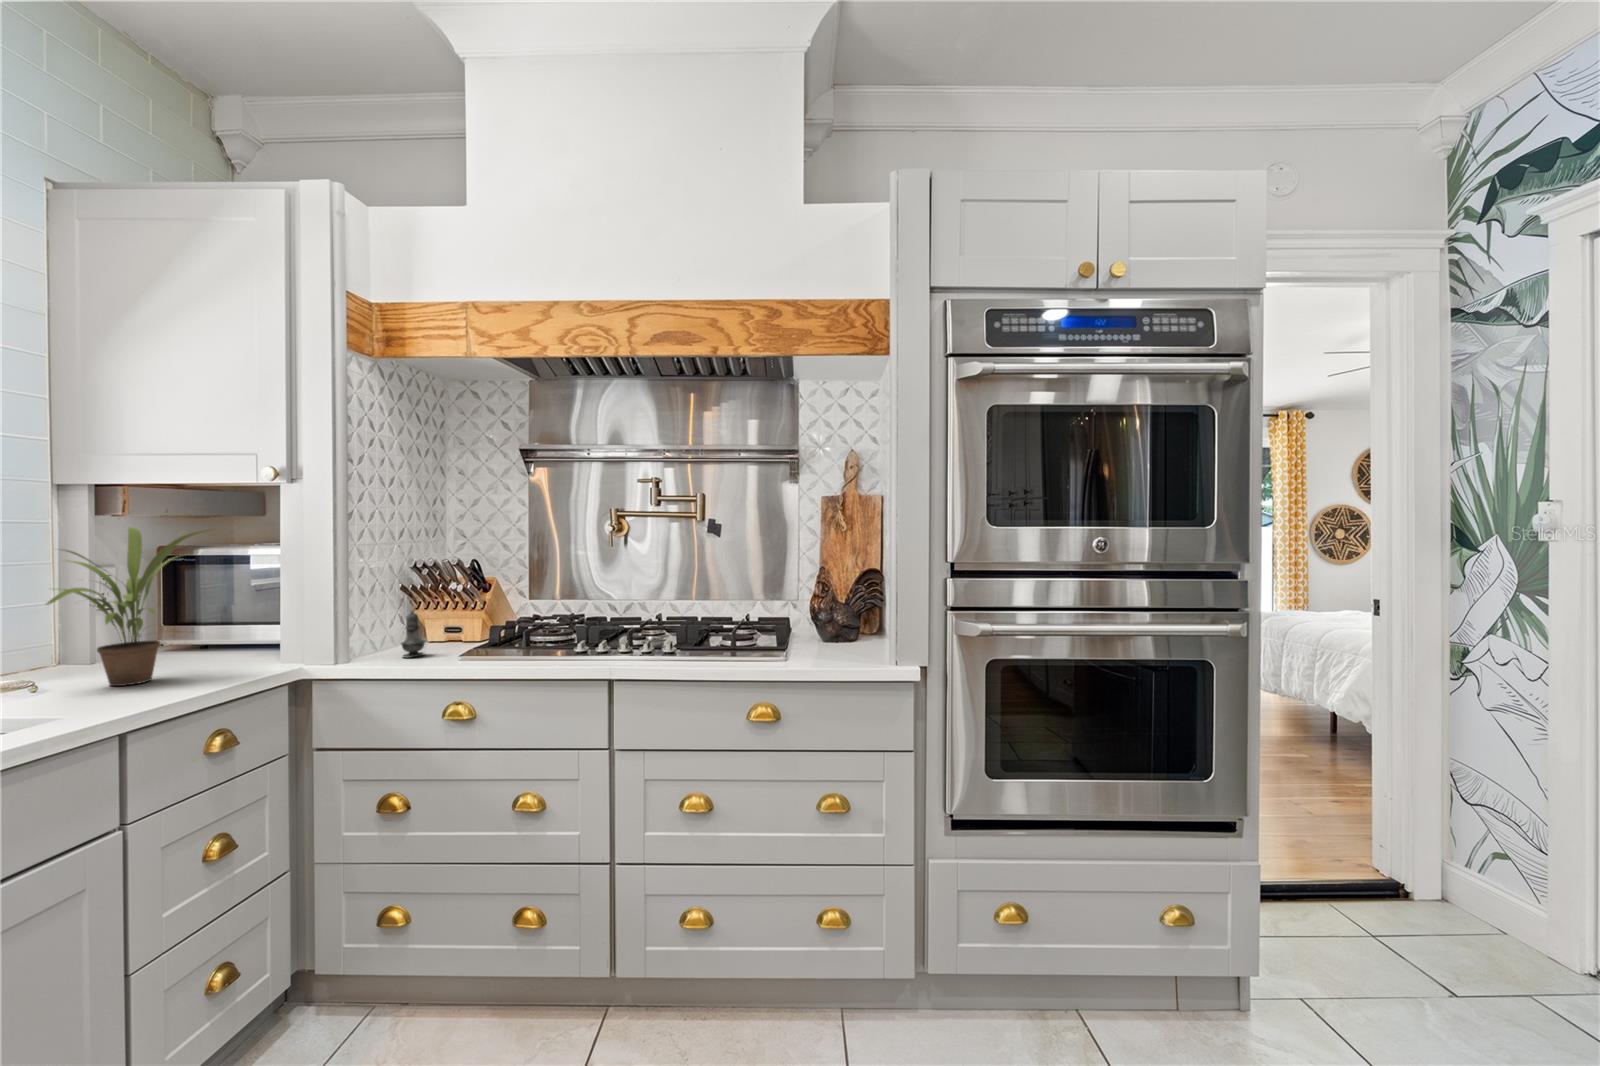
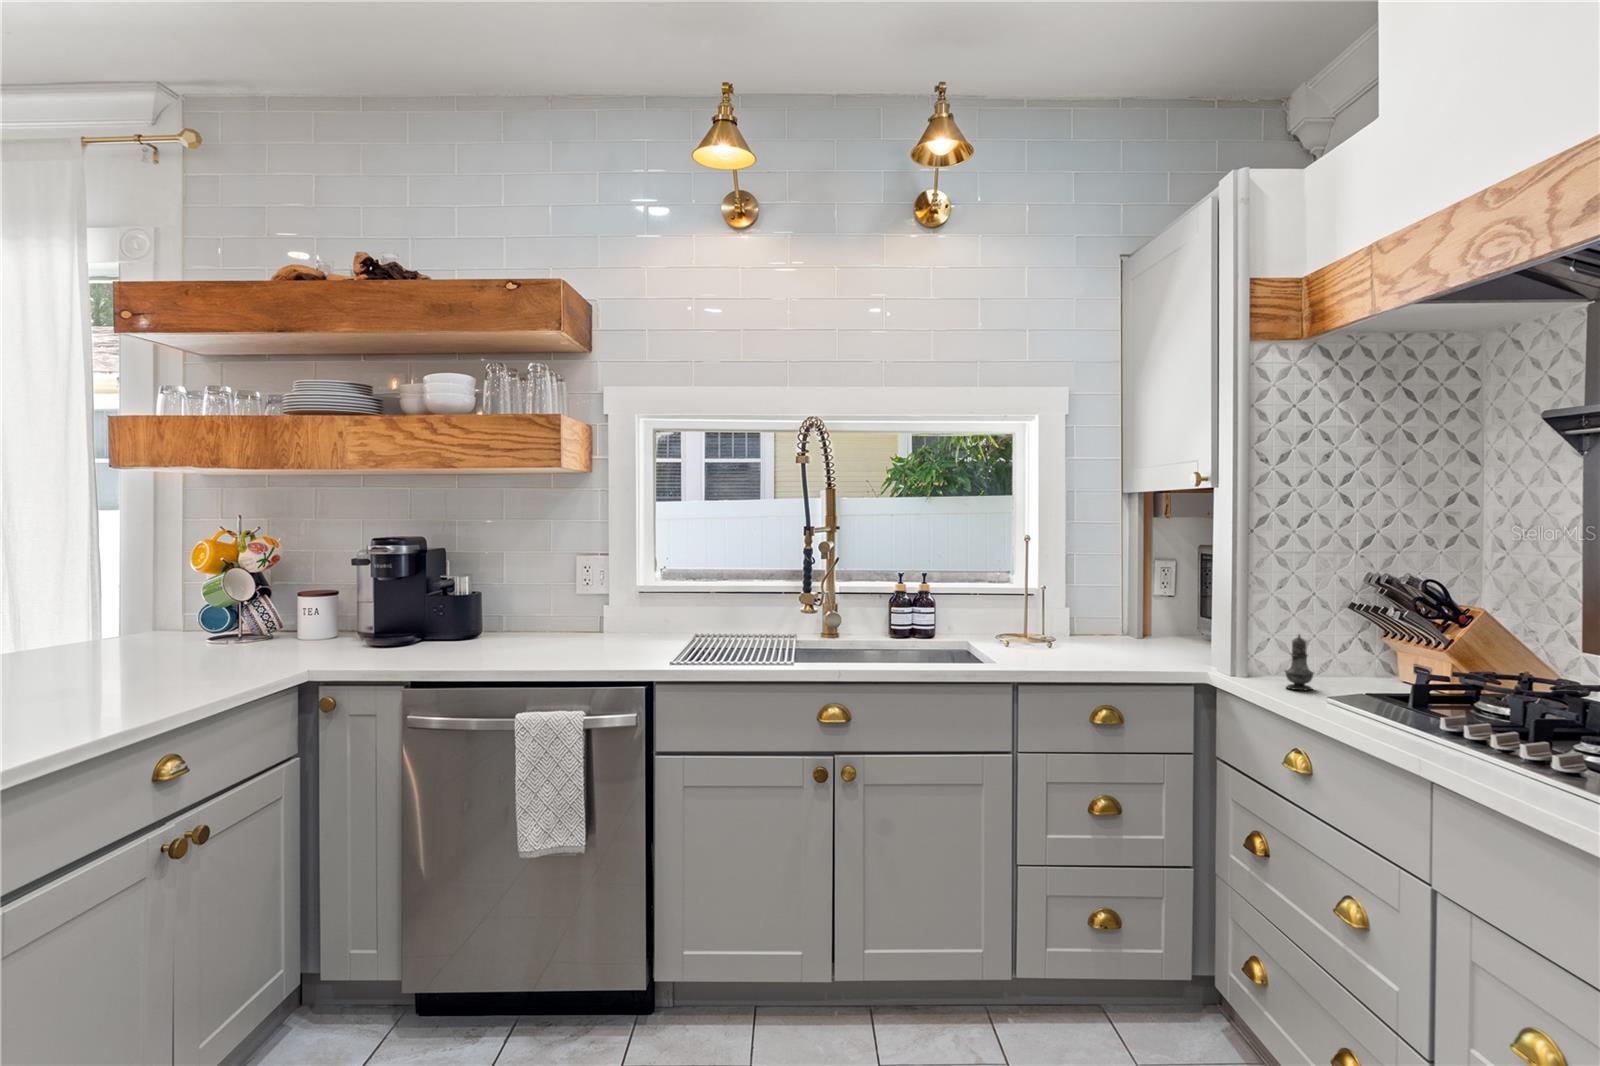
potted plant: present [46,527,210,686] -> none [1061,526,1156,655]

